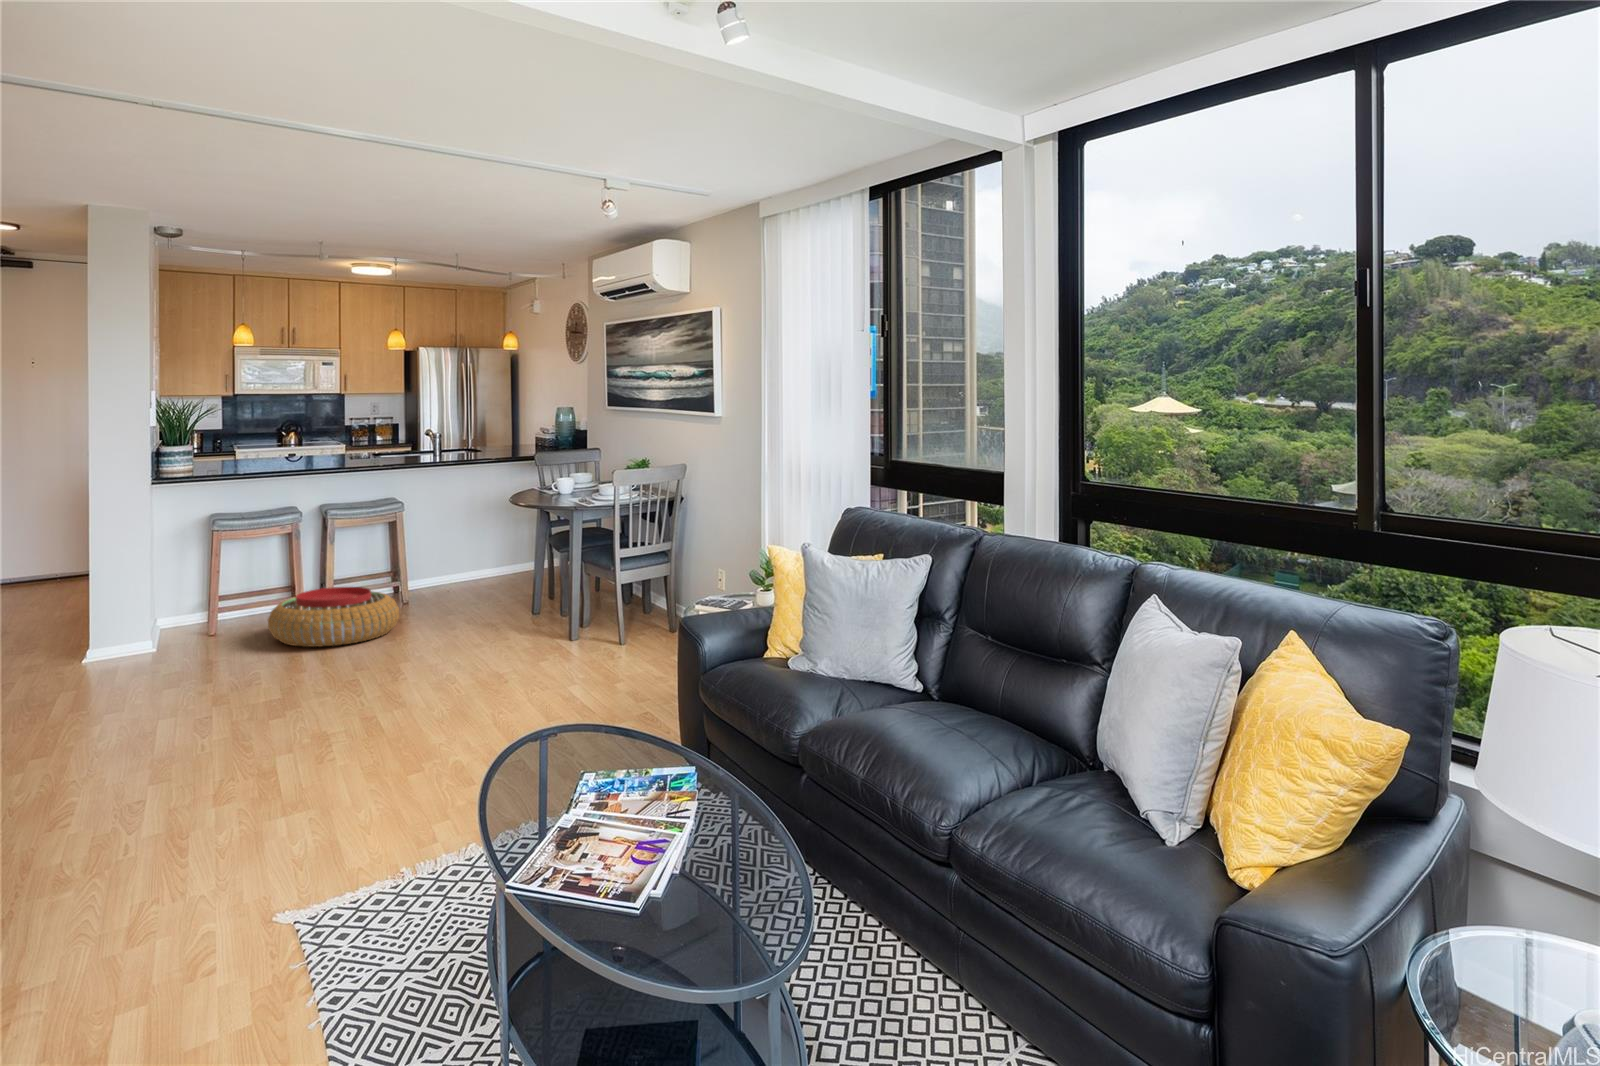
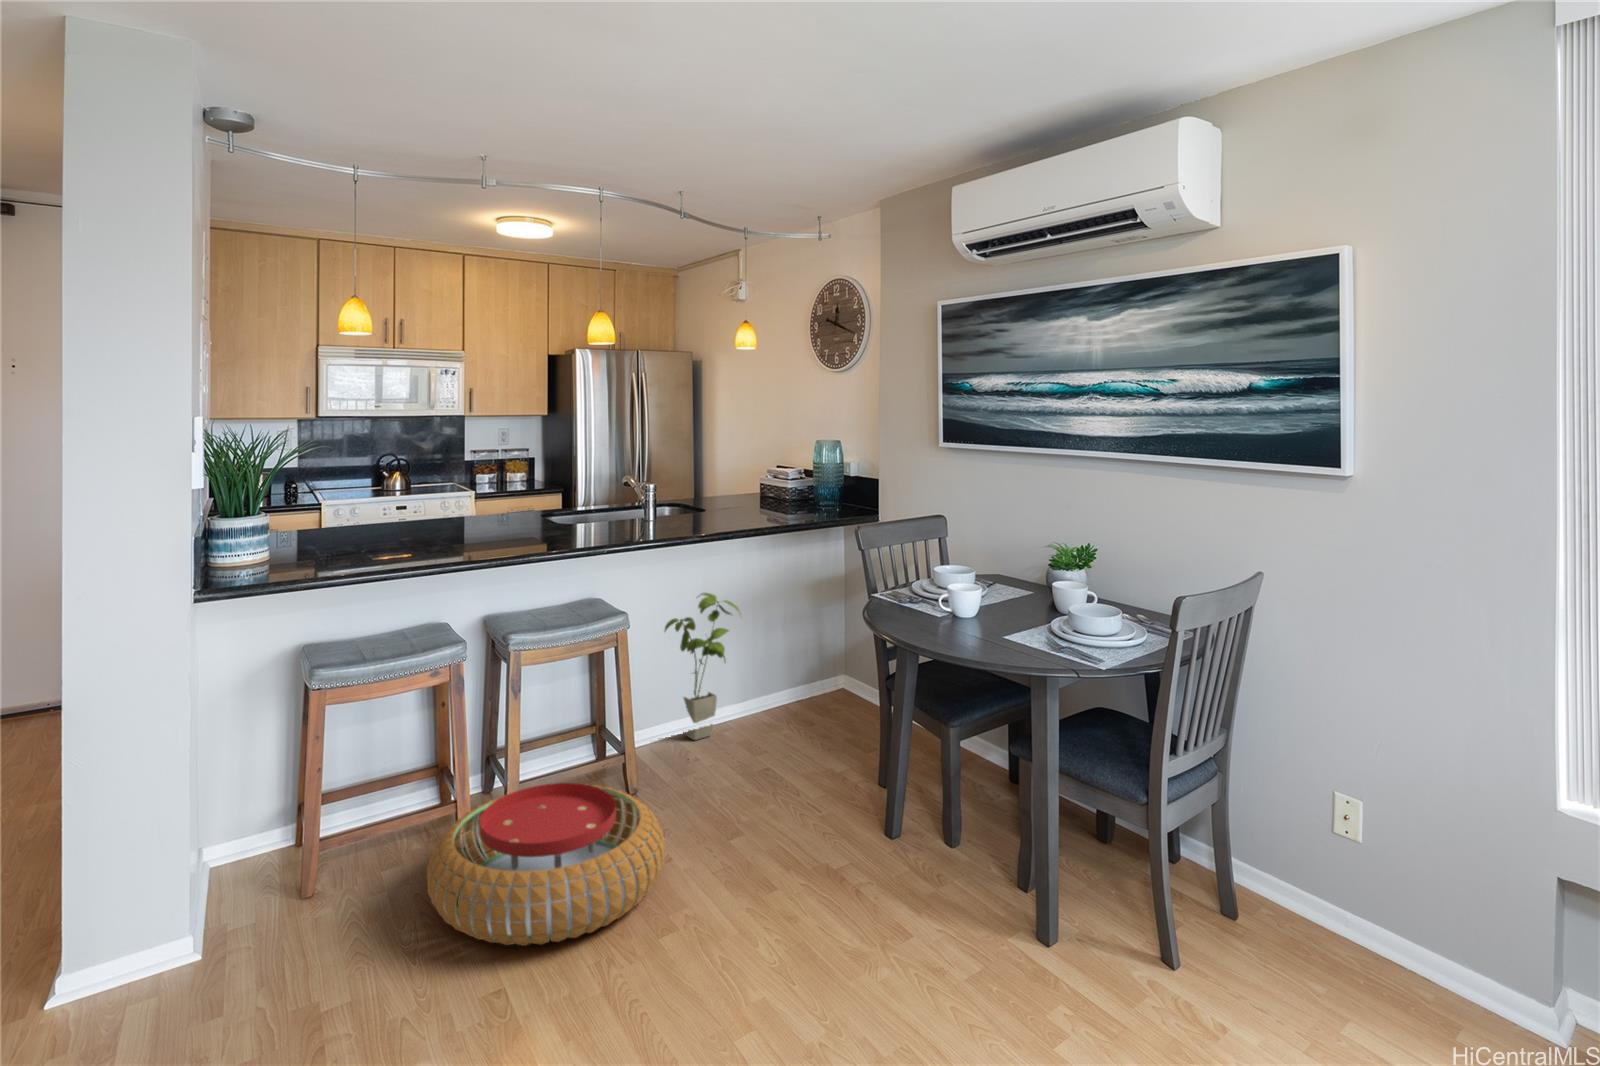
house plant: none [440,501,488,592] -> present [665,593,740,740]

